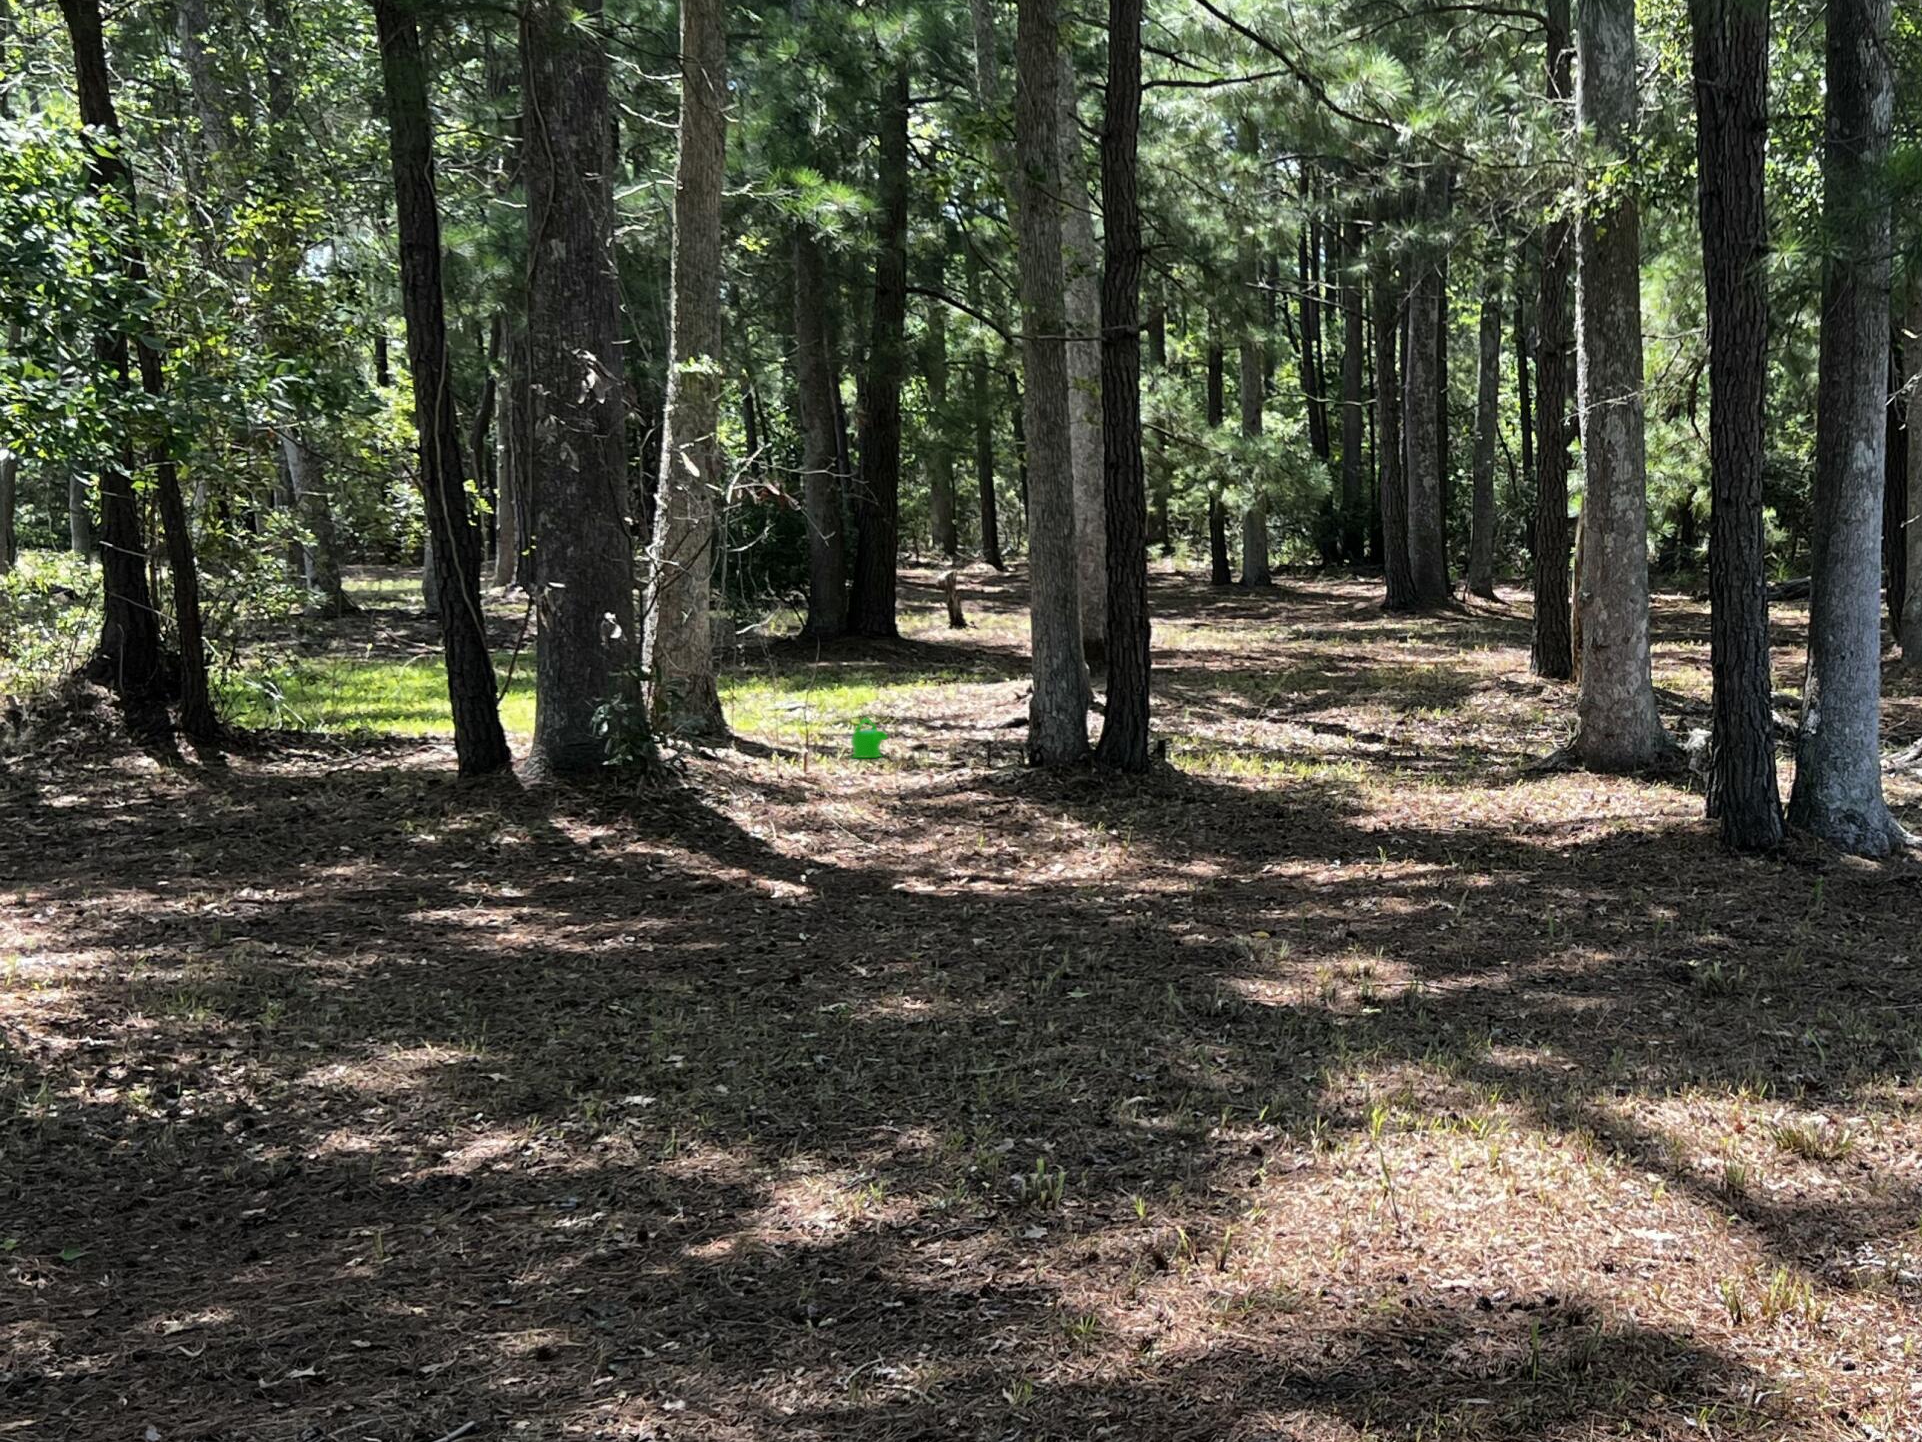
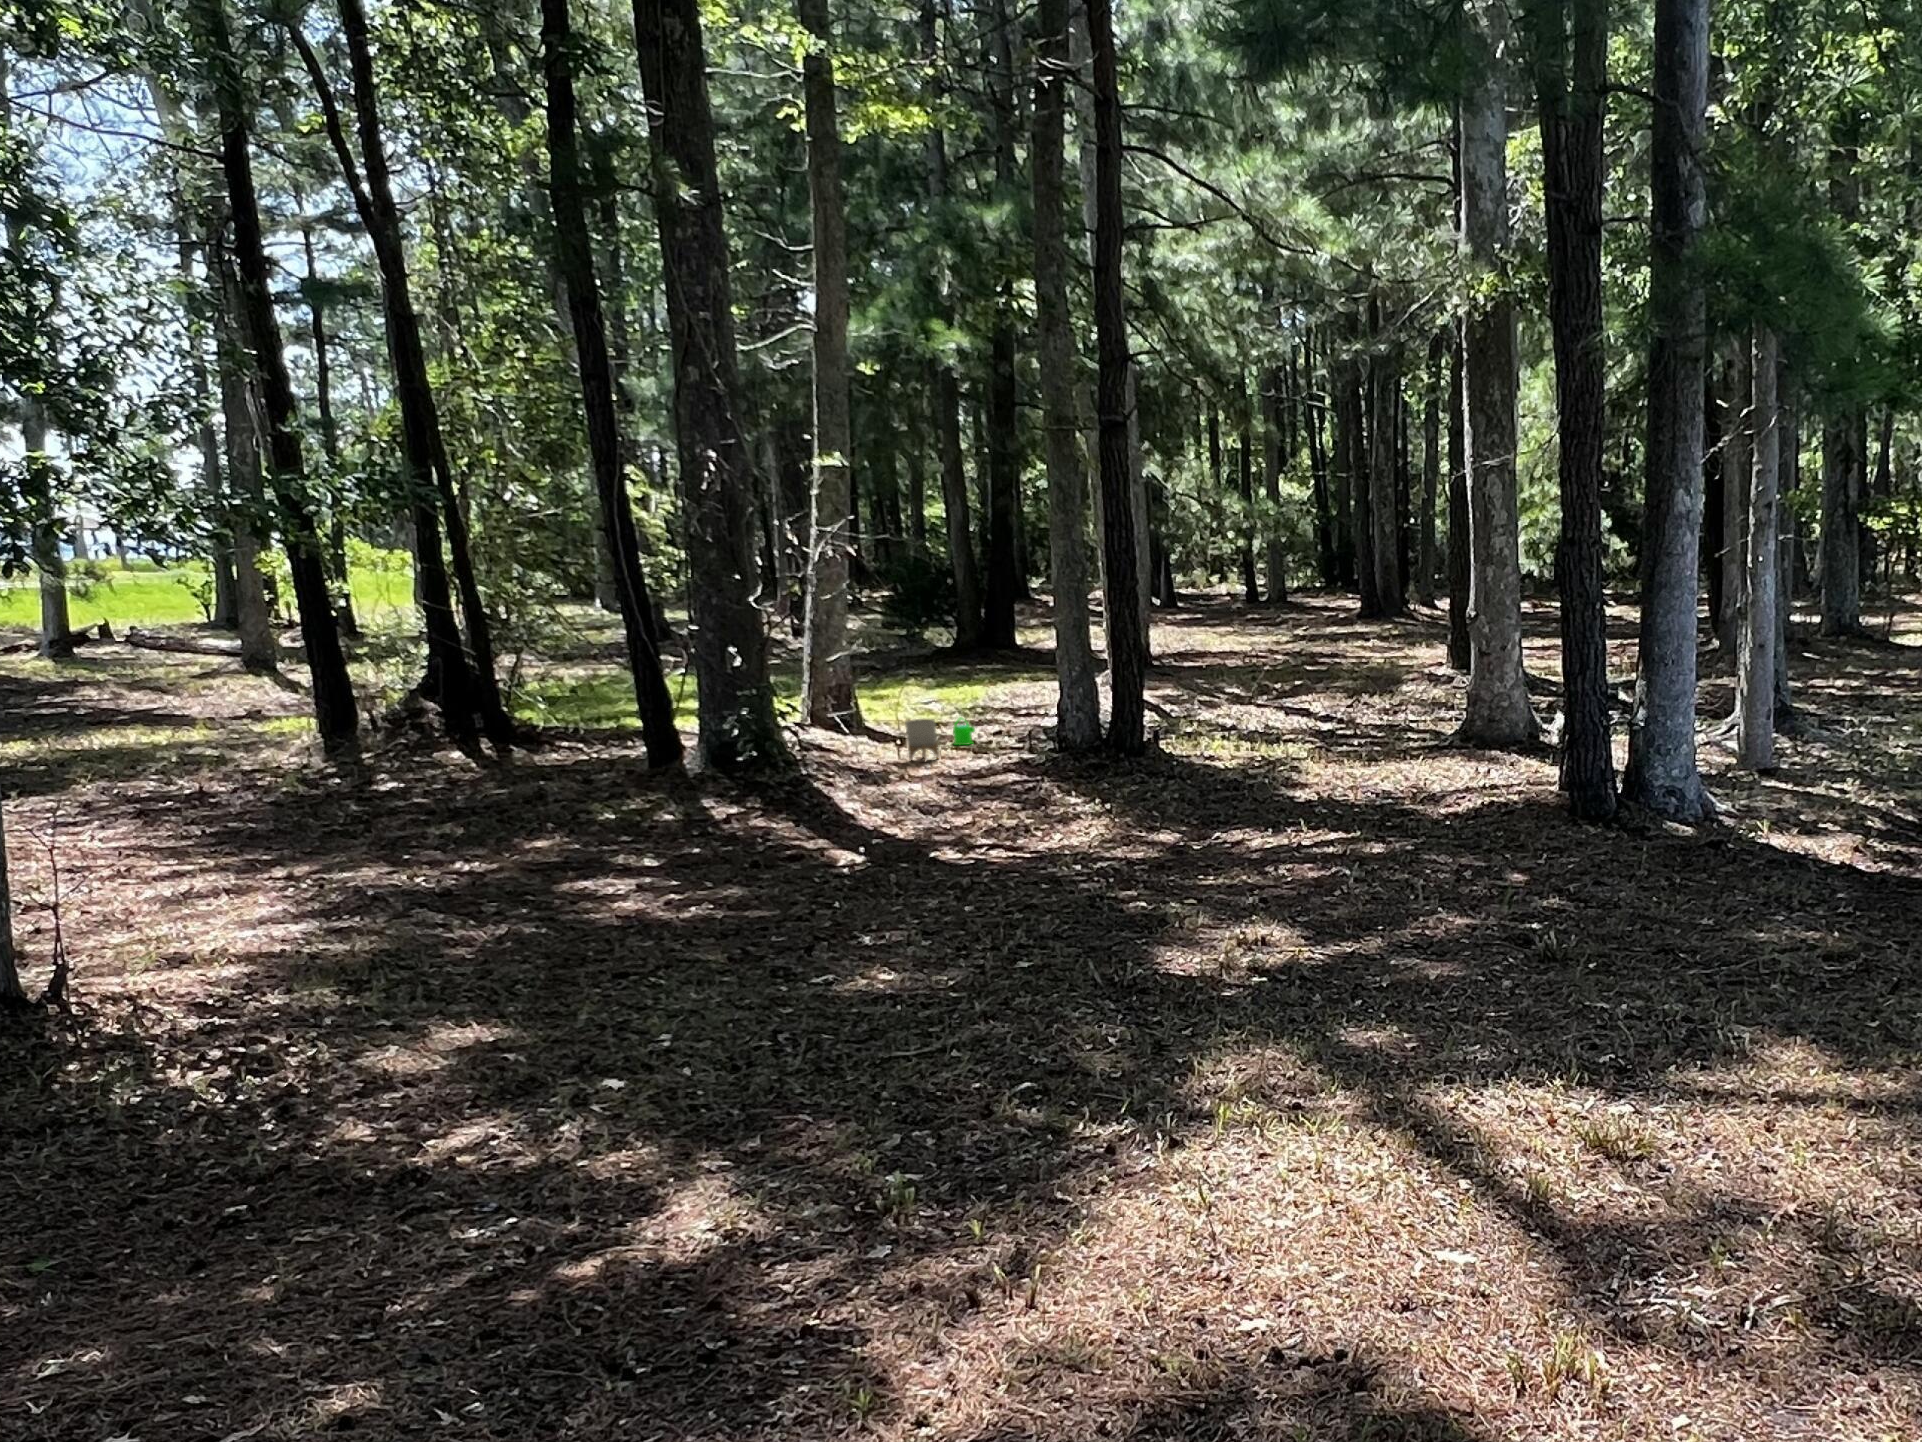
planter: none [795,717,841,778] -> present [905,719,939,761]

